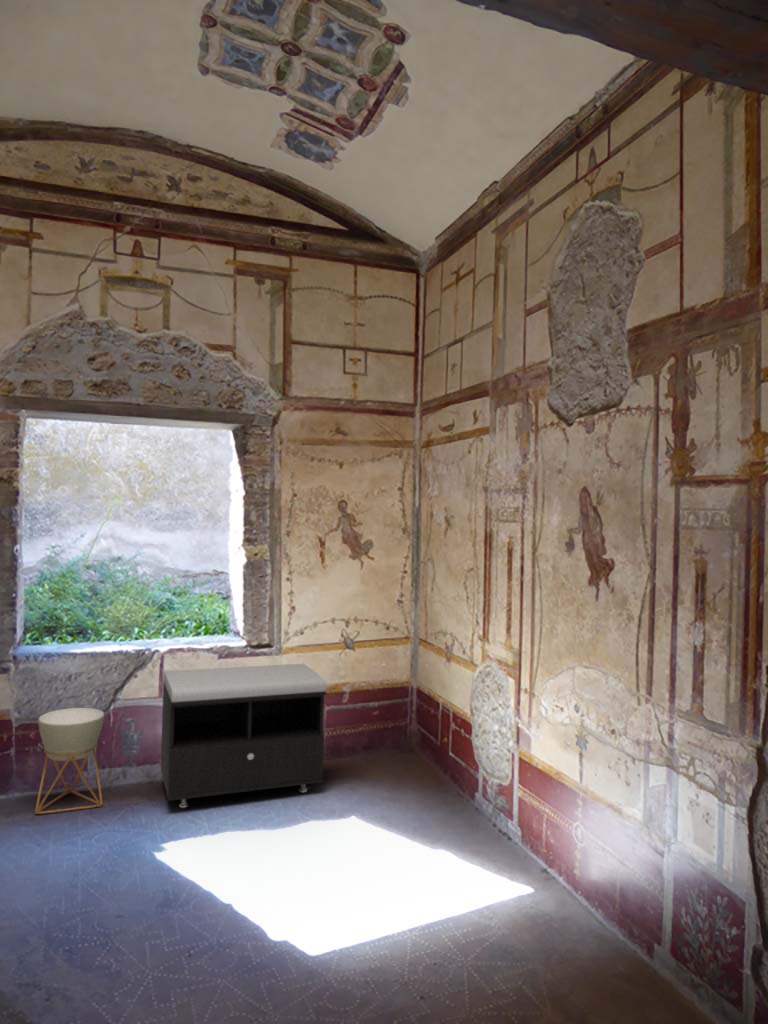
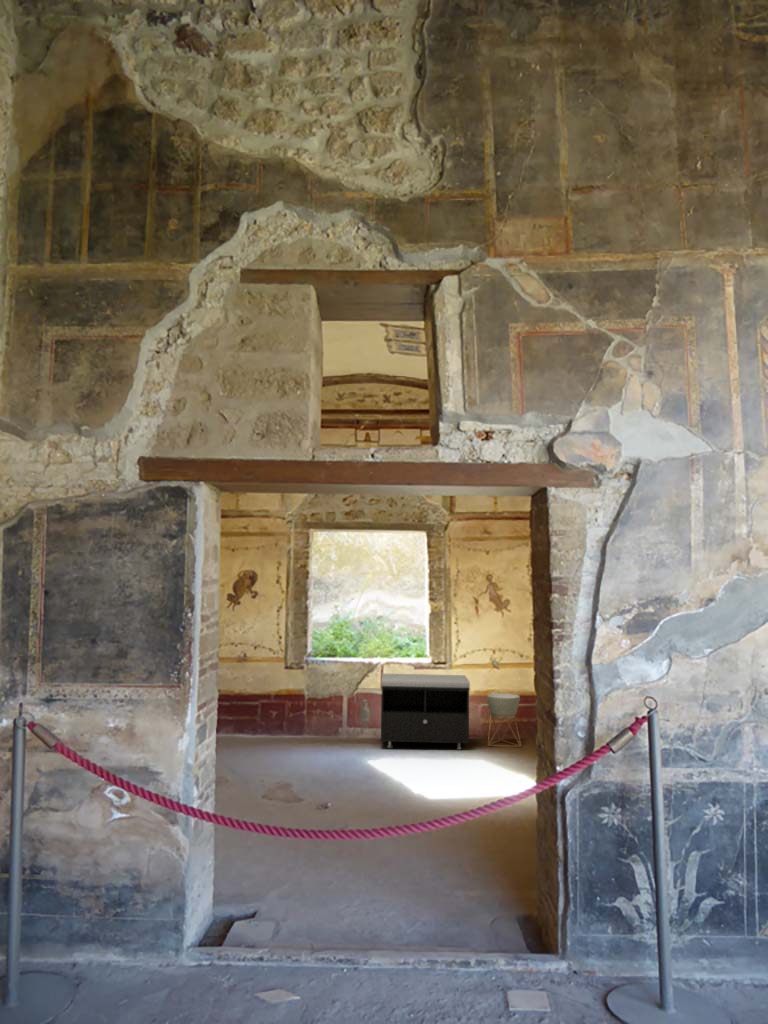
planter: present [35,708,104,814] -> present [487,693,521,747]

